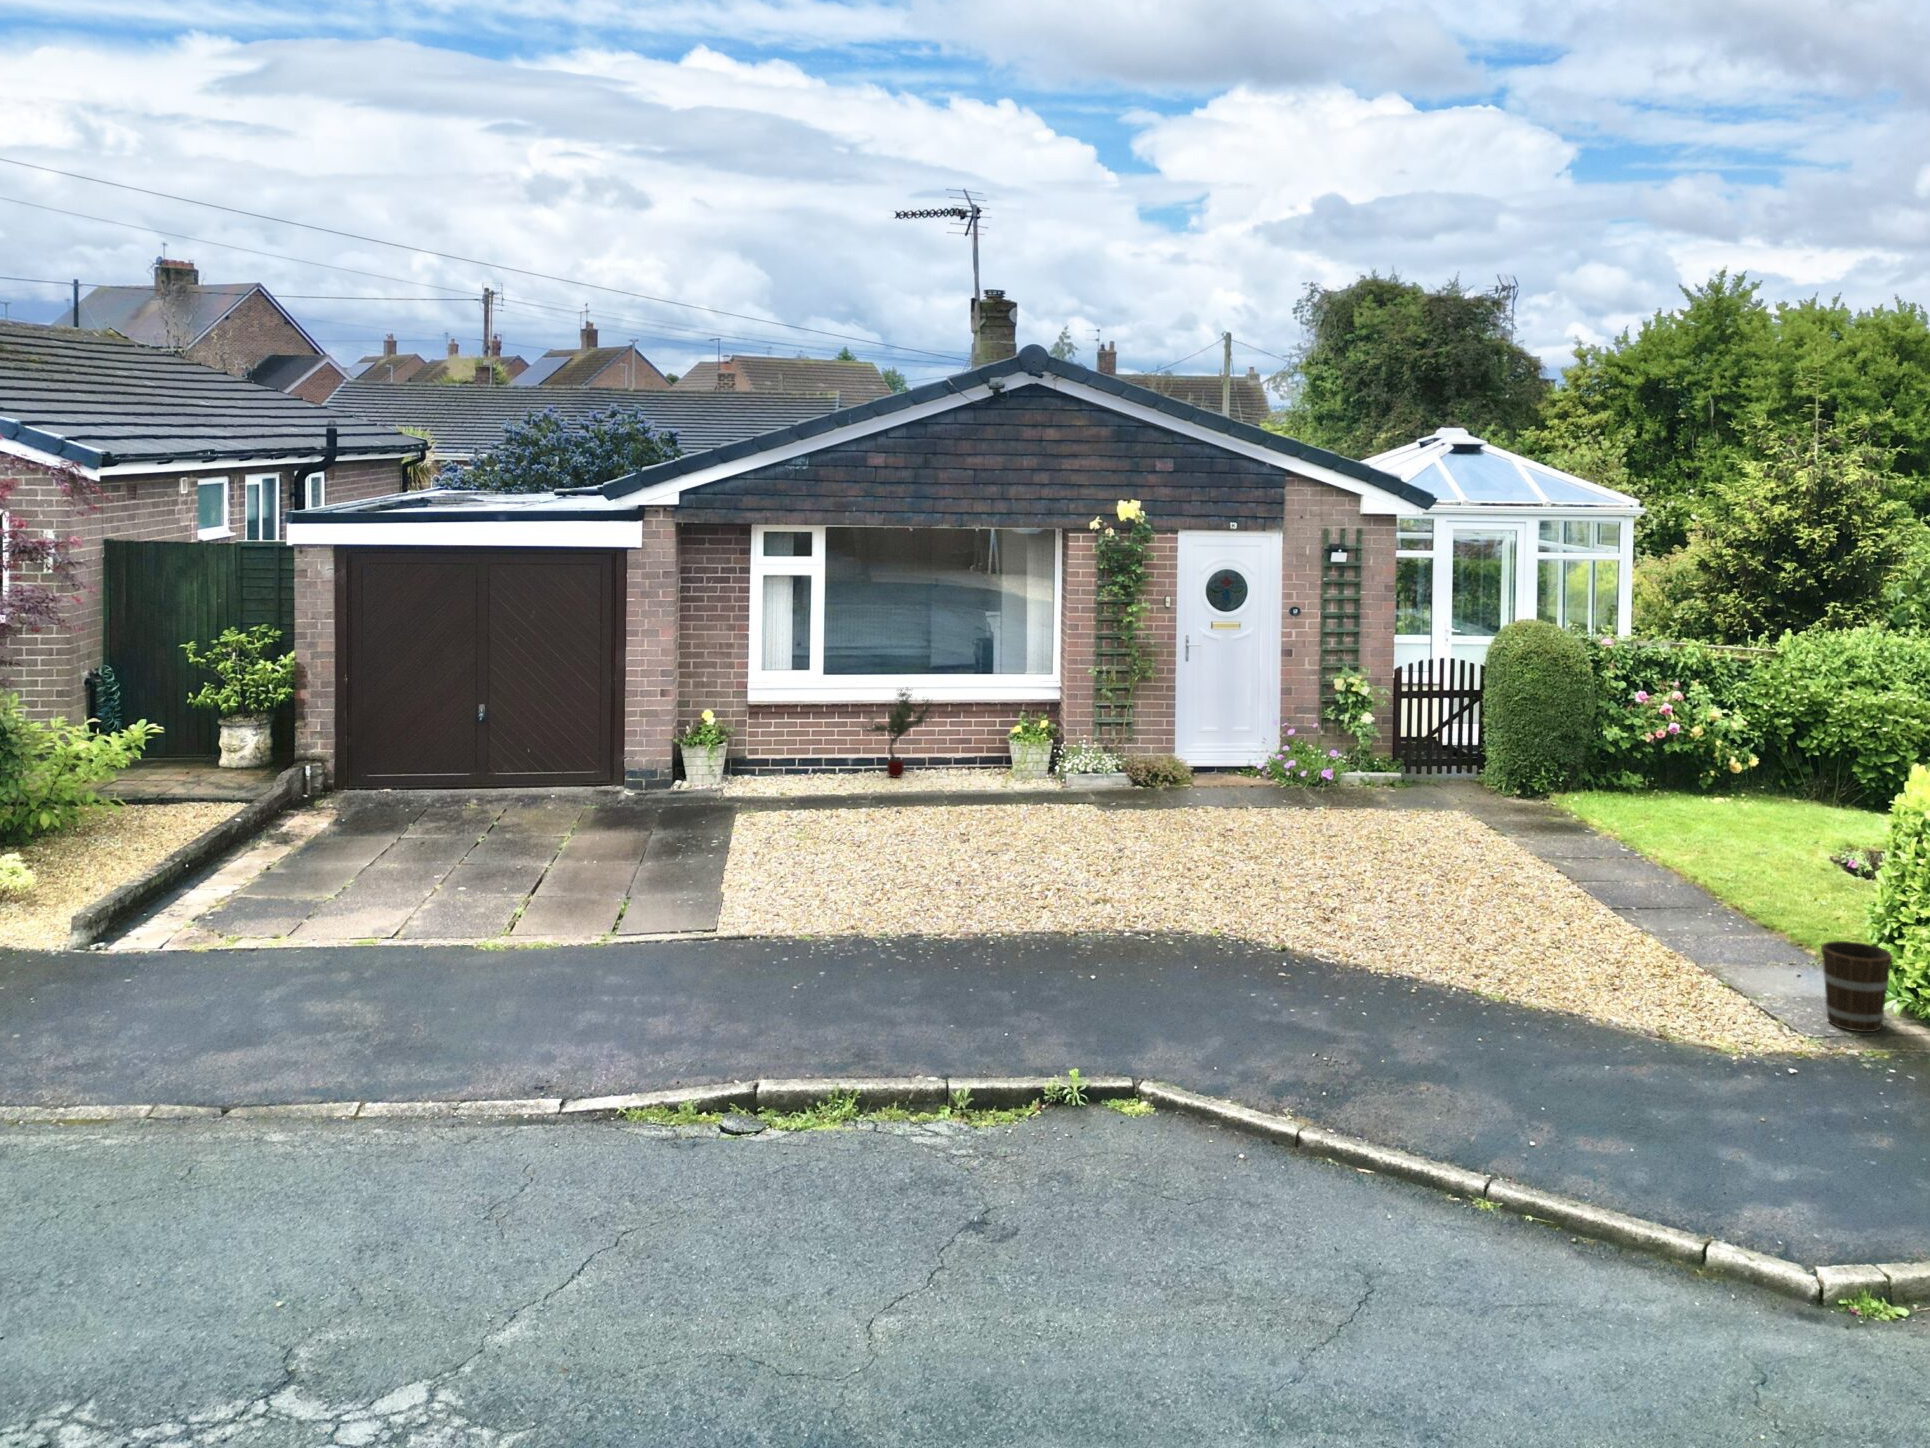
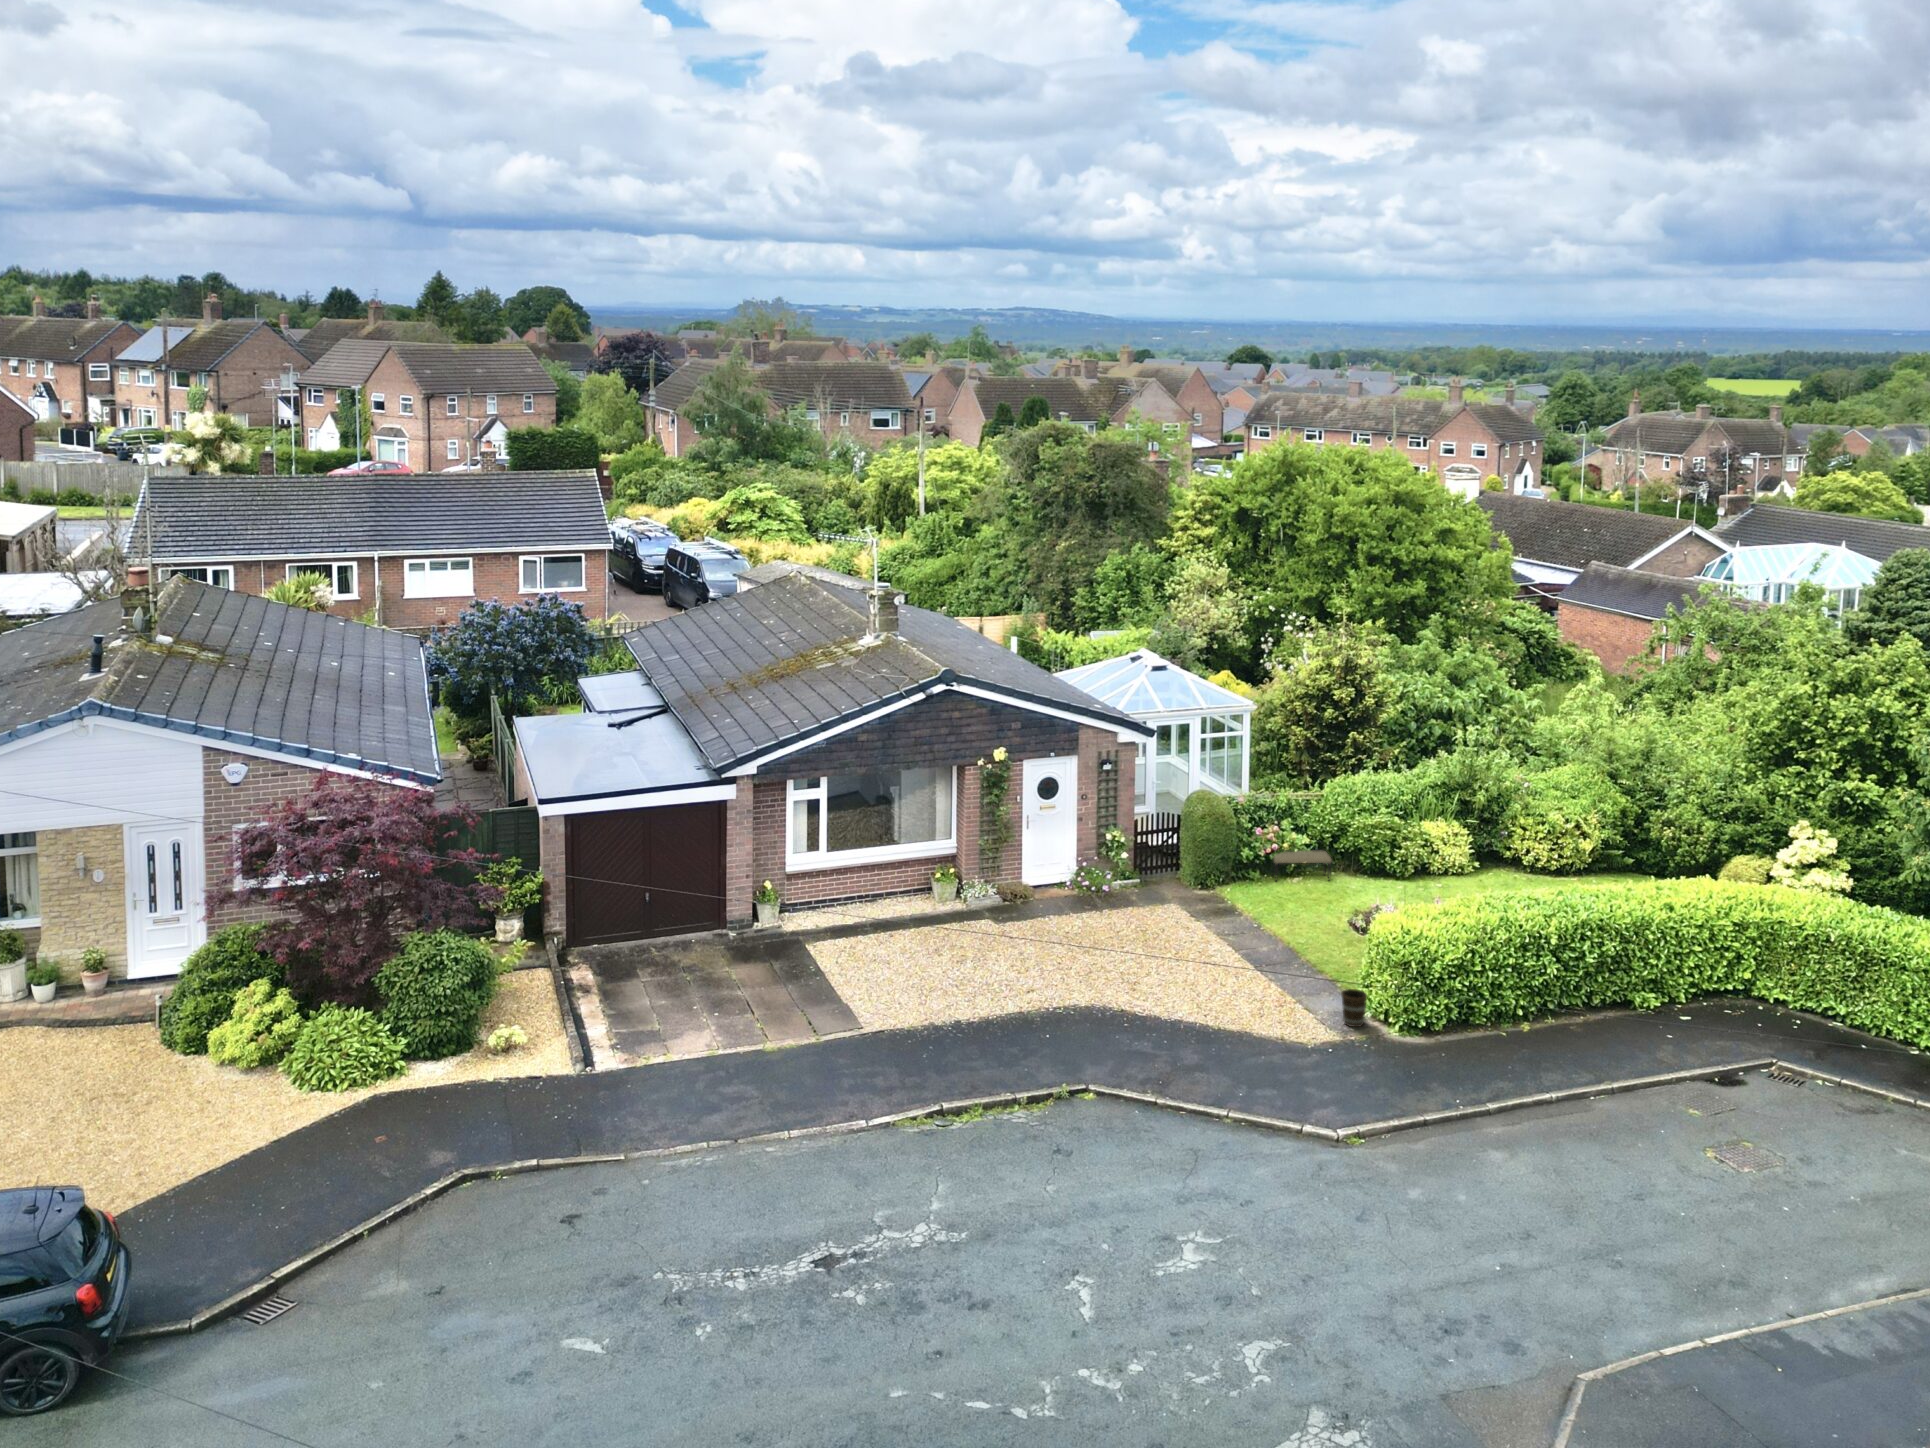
potted tree: present [862,689,932,778] -> none [856,857,896,908]
bench: none [1665,740,1793,802] -> present [1274,851,1331,880]

